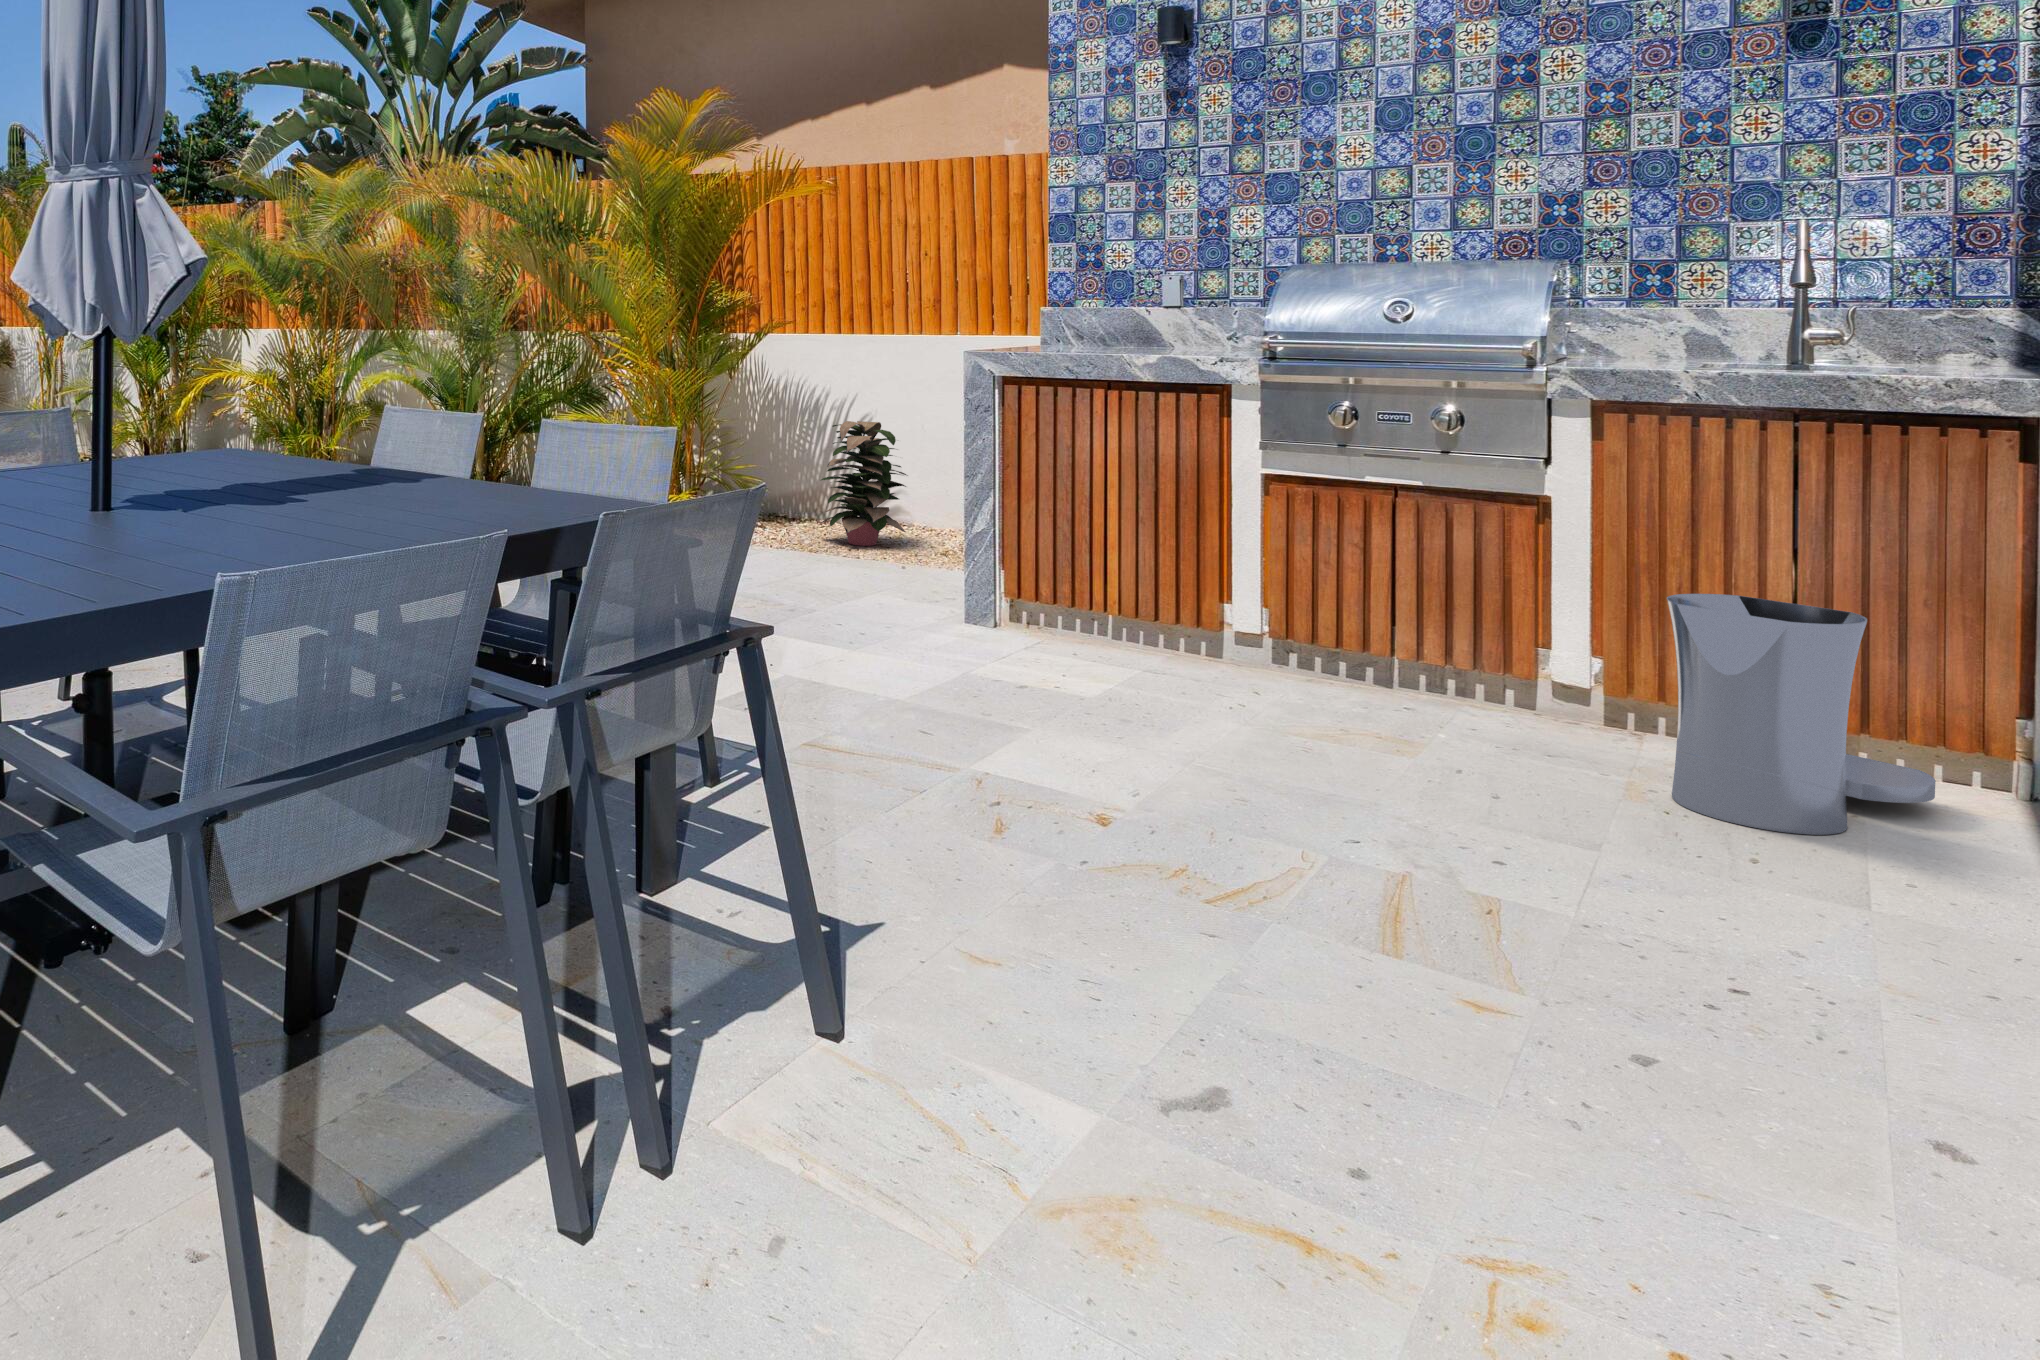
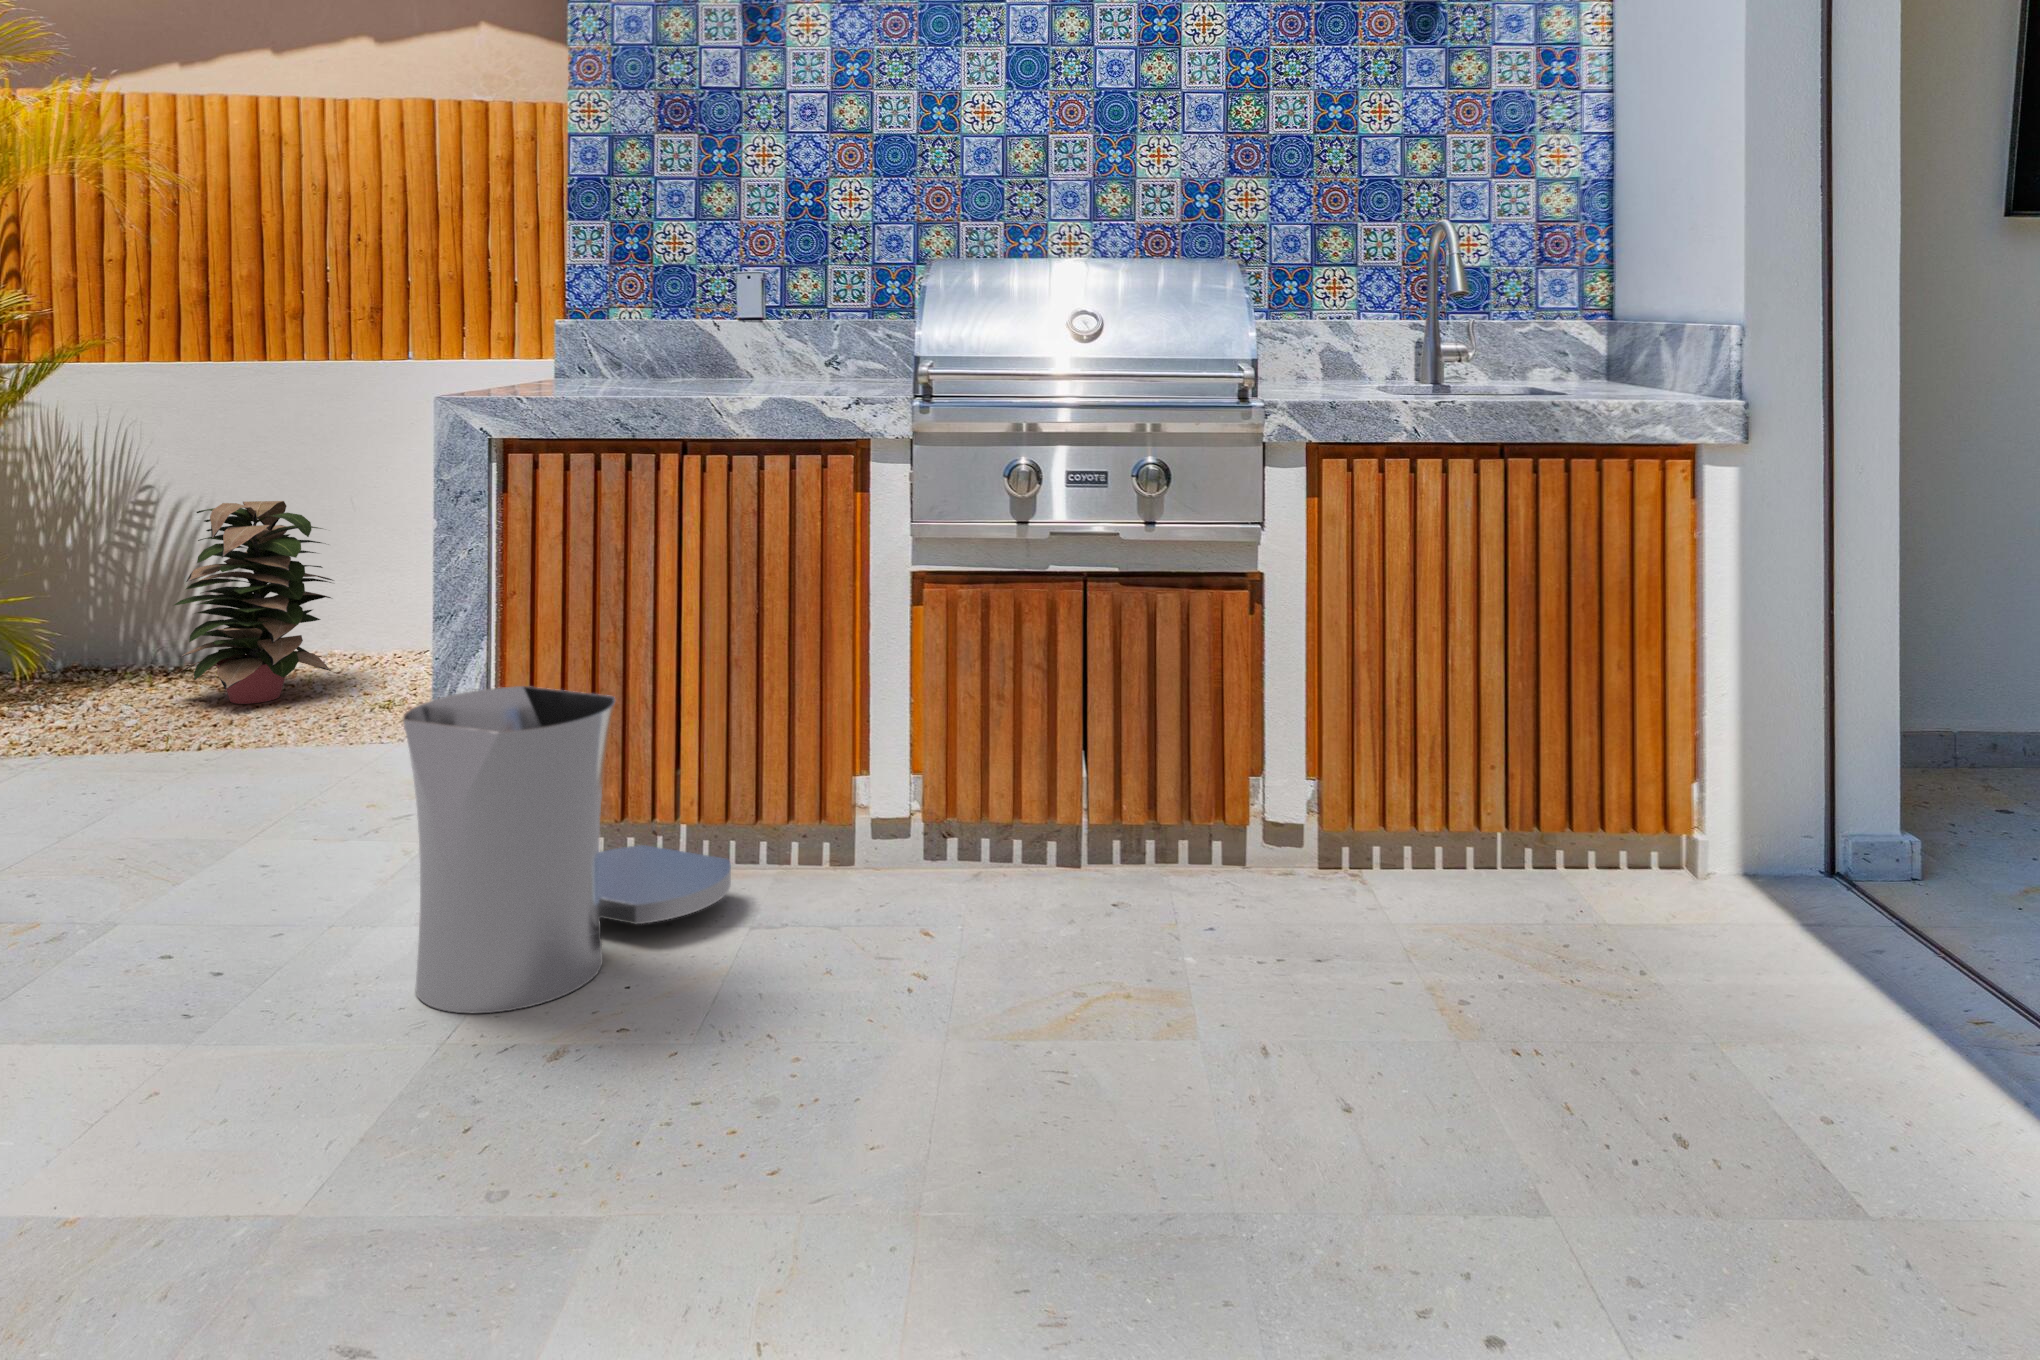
trash can: present [1667,594,1936,835] -> present [403,686,731,1013]

